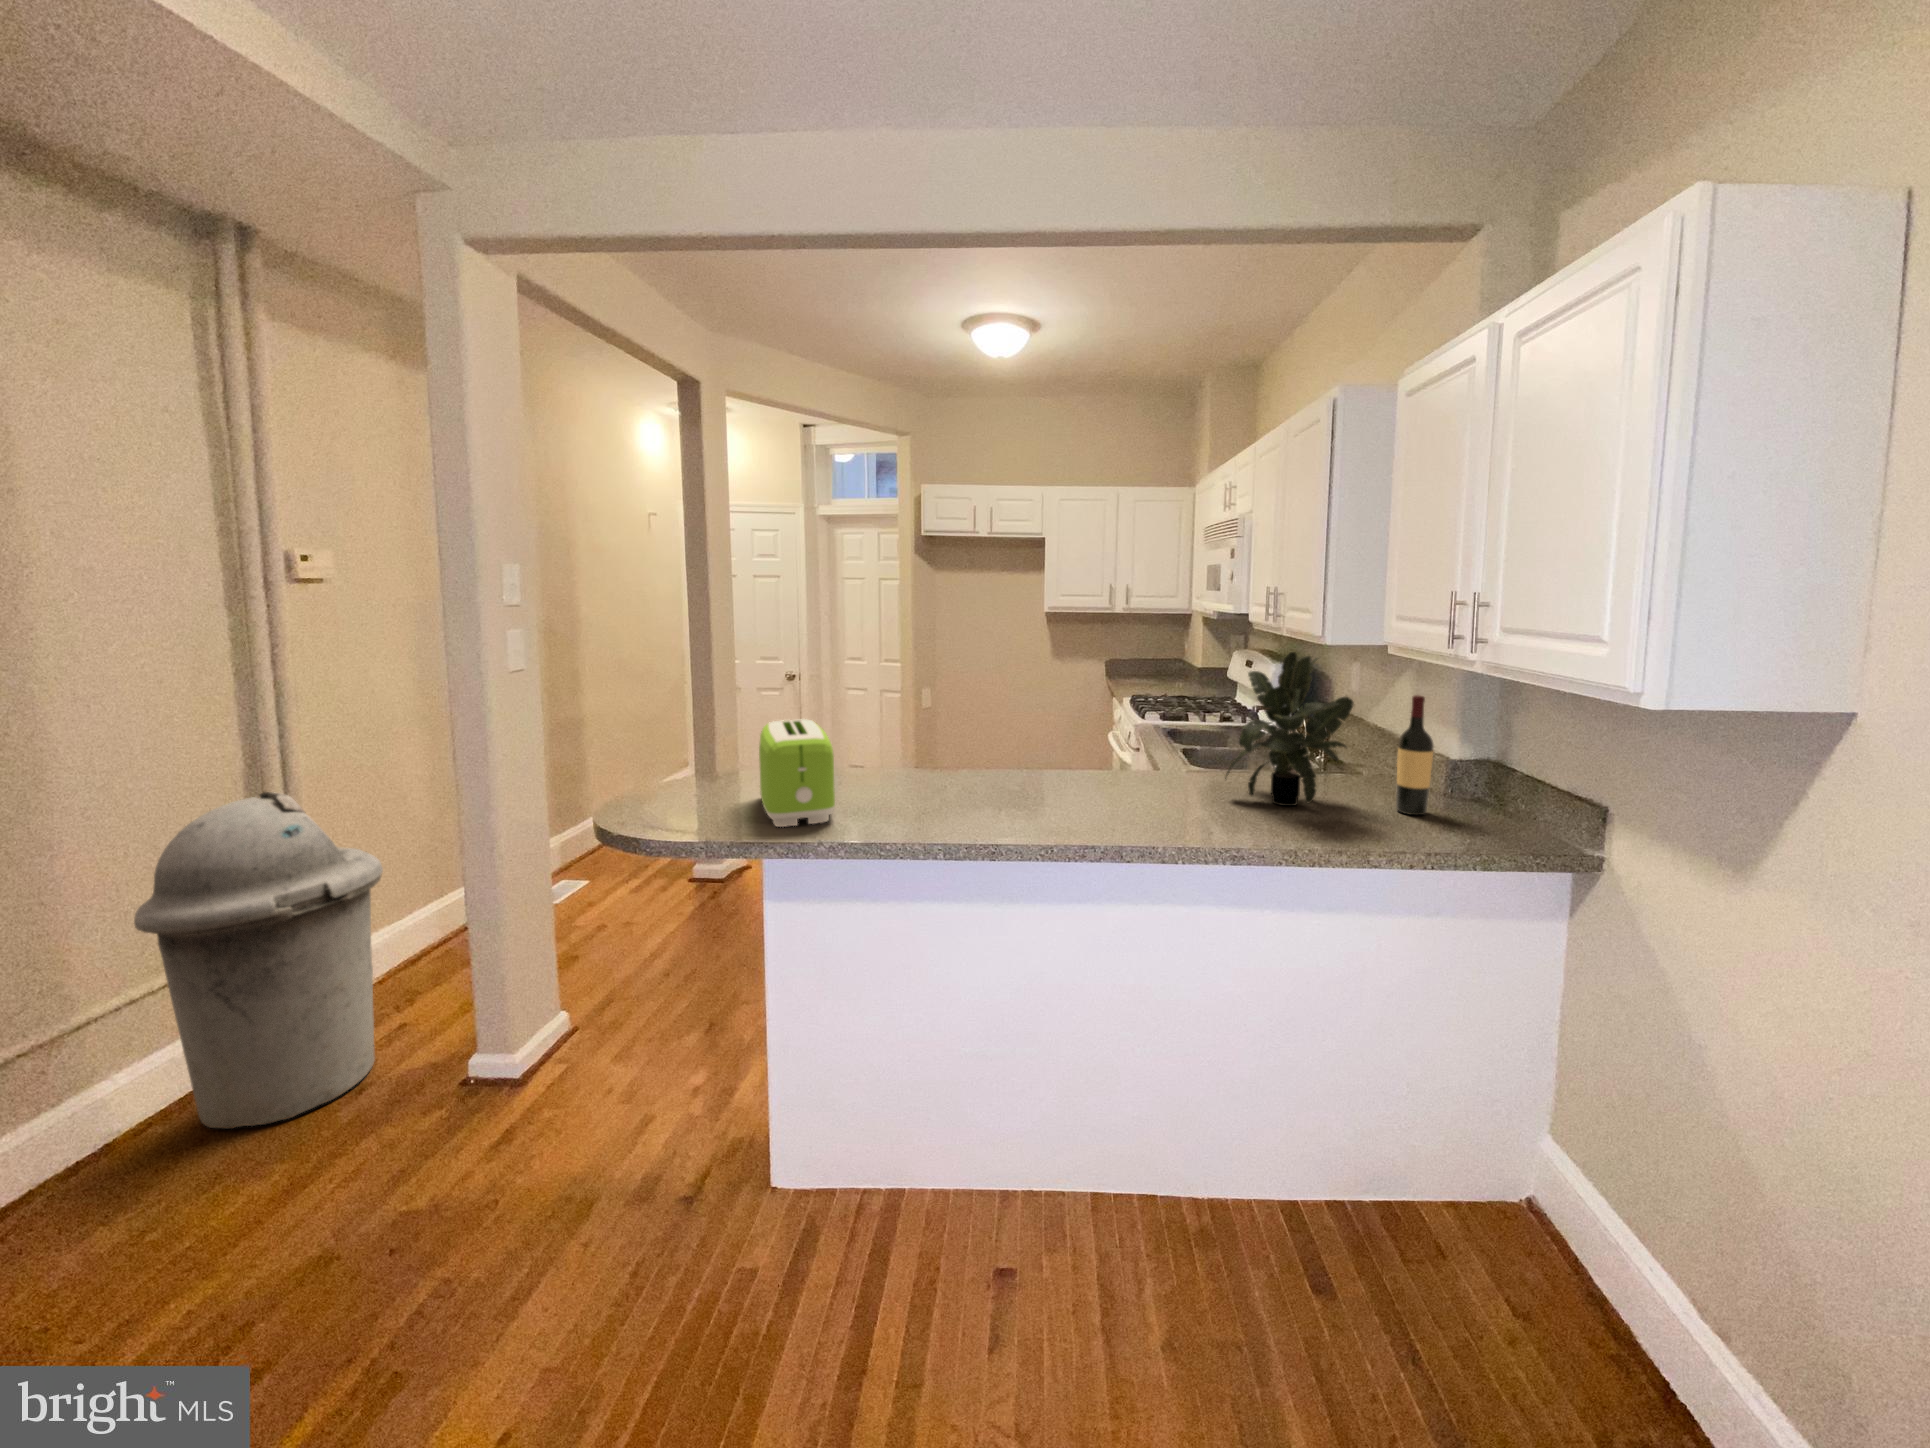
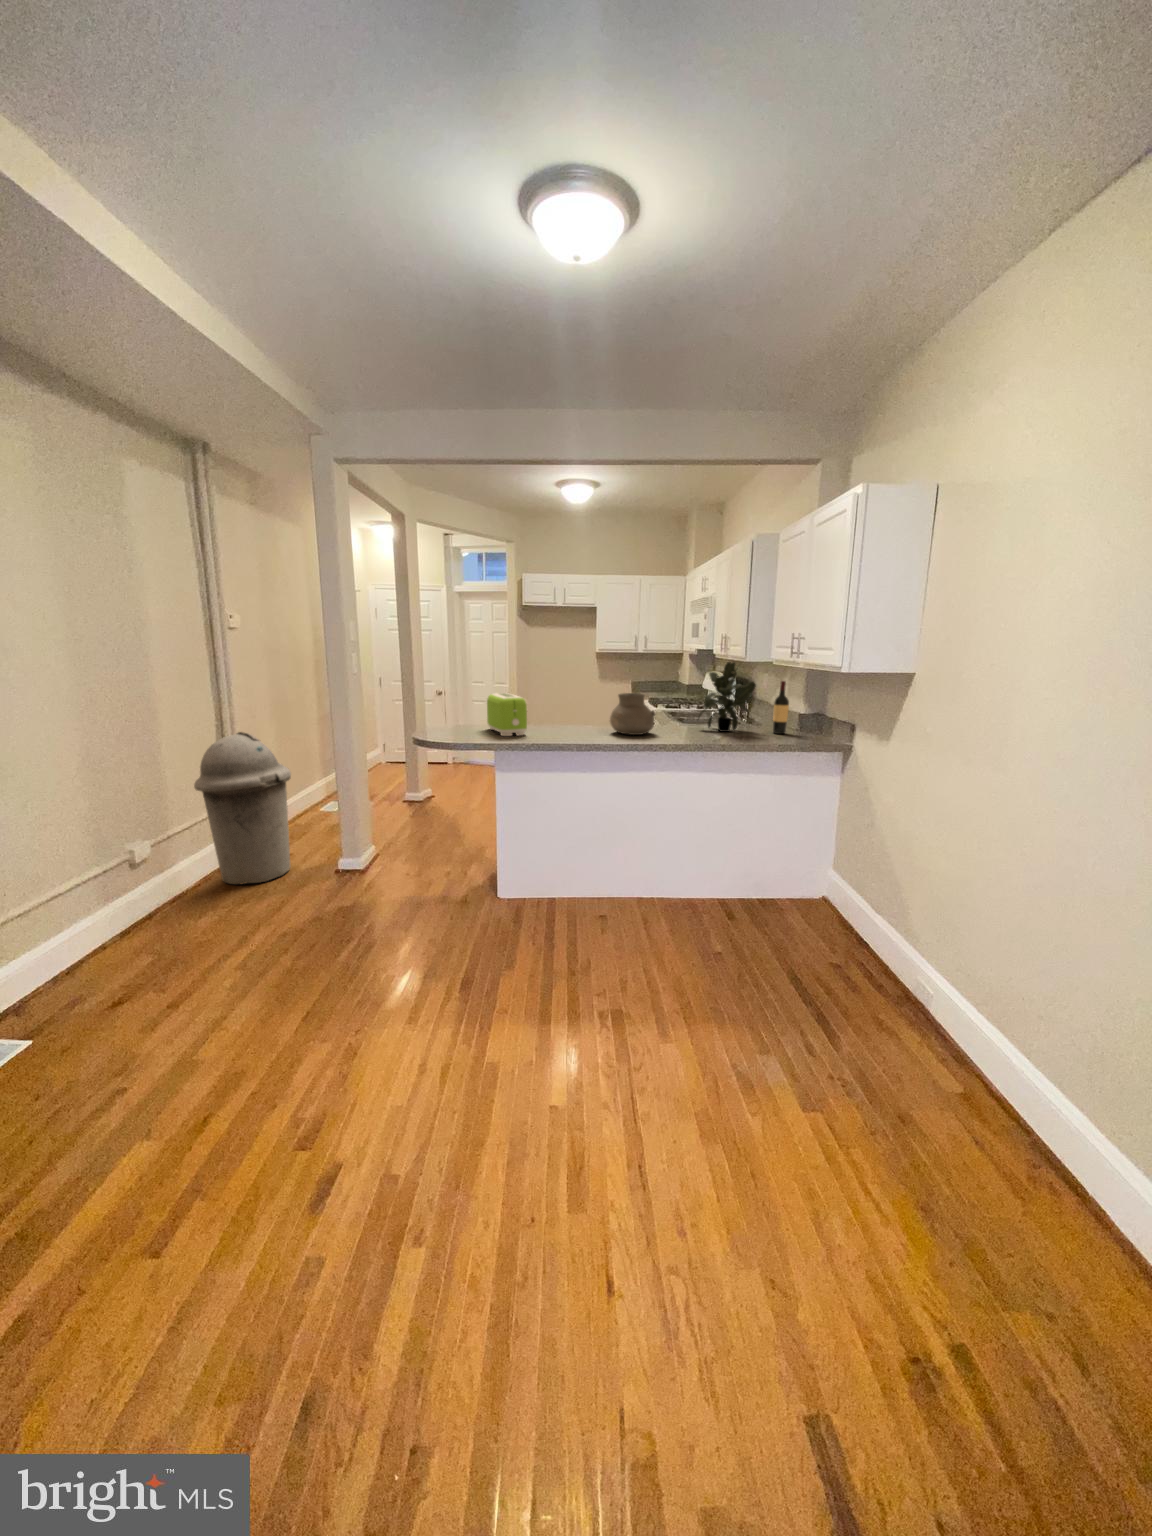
vase: none [1027,722,1130,821] -> present [610,693,655,735]

